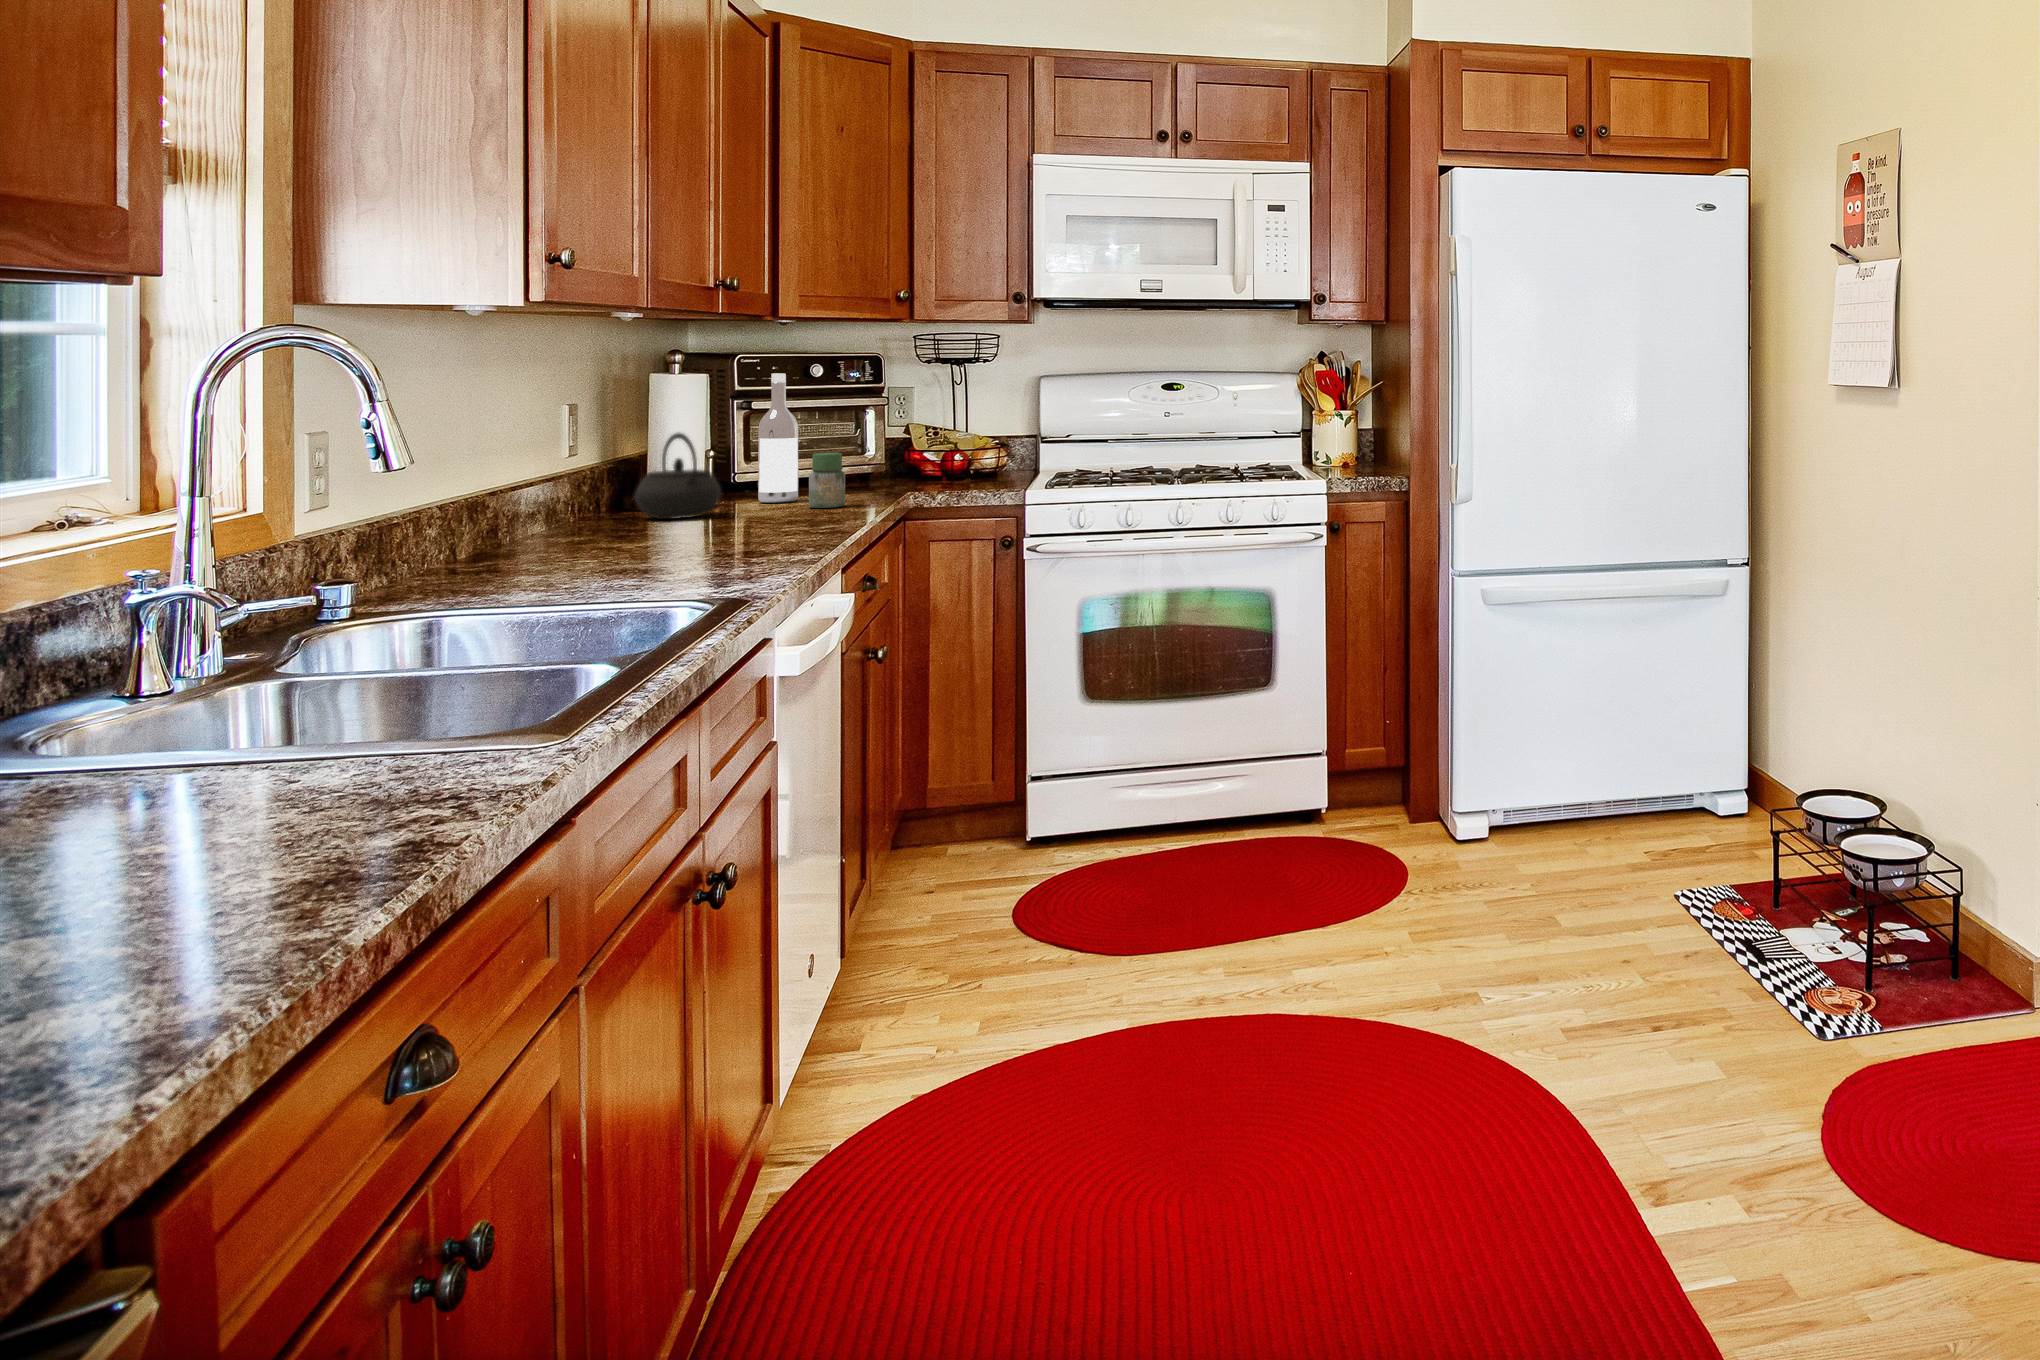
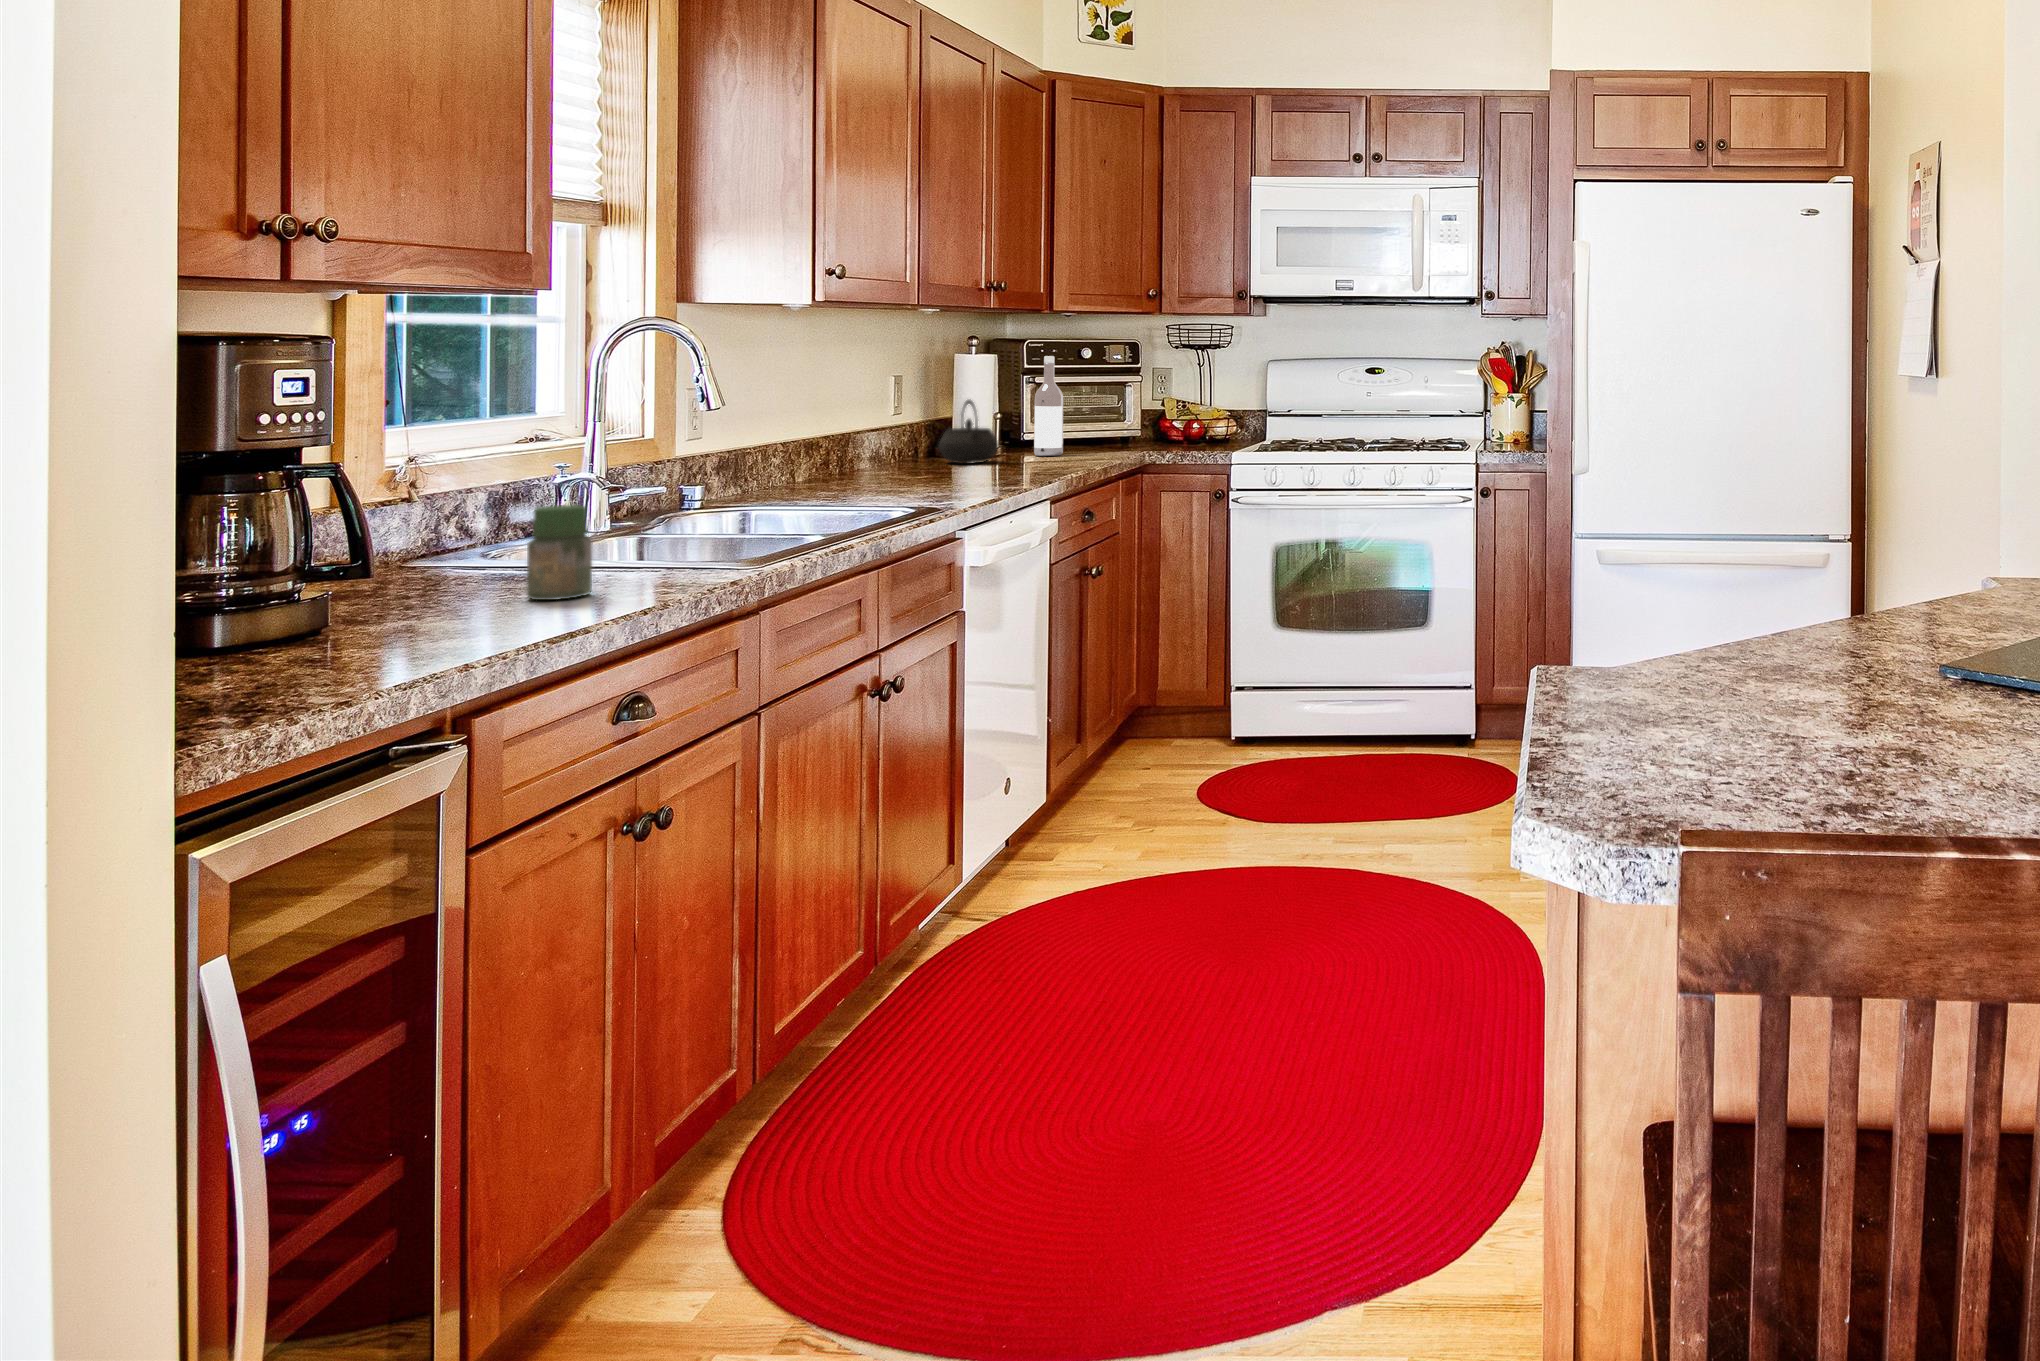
jar: present [809,453,845,508] -> present [527,505,593,600]

